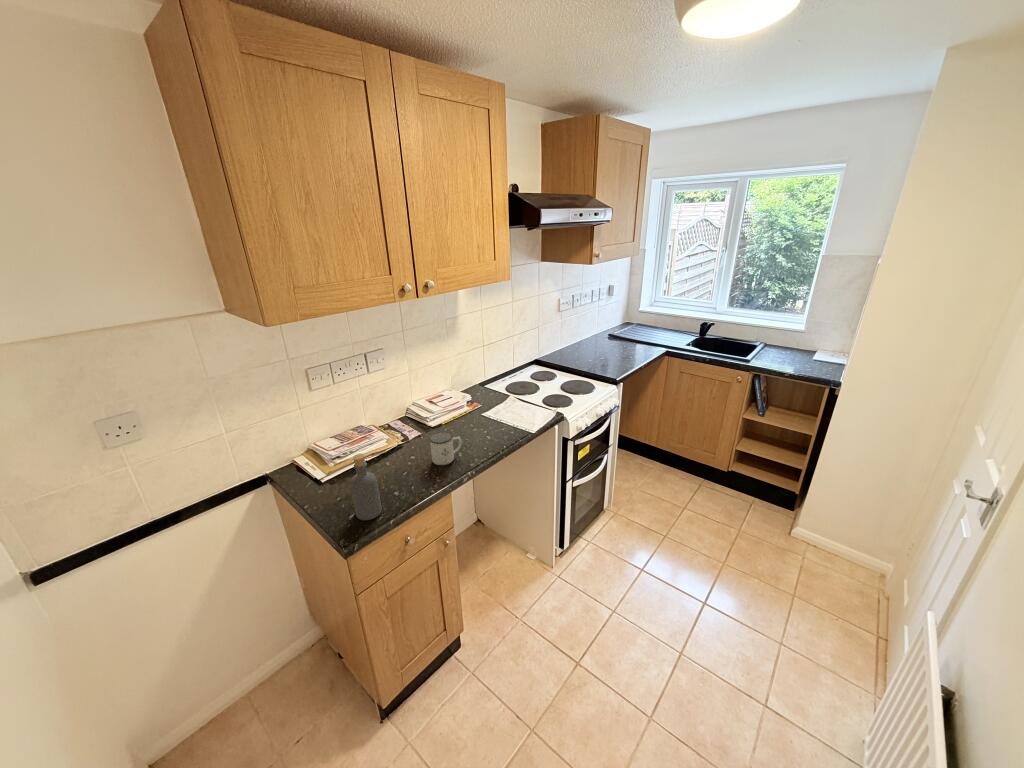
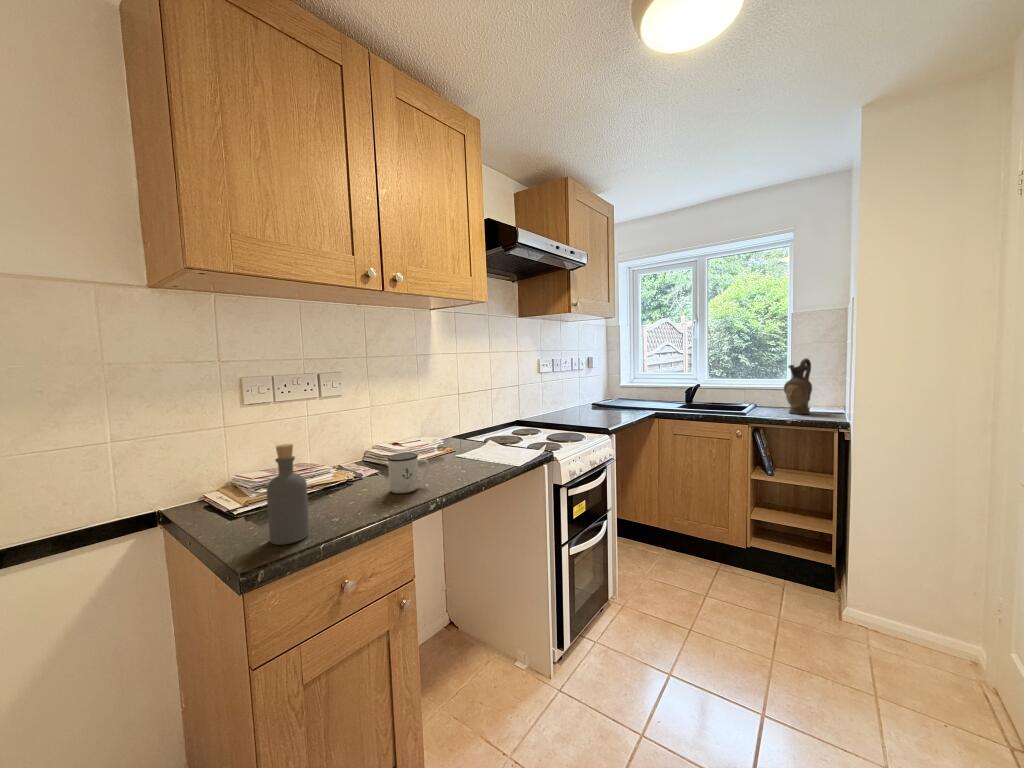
ceramic pitcher: none [792,310,825,364] -> present [784,358,812,414]

